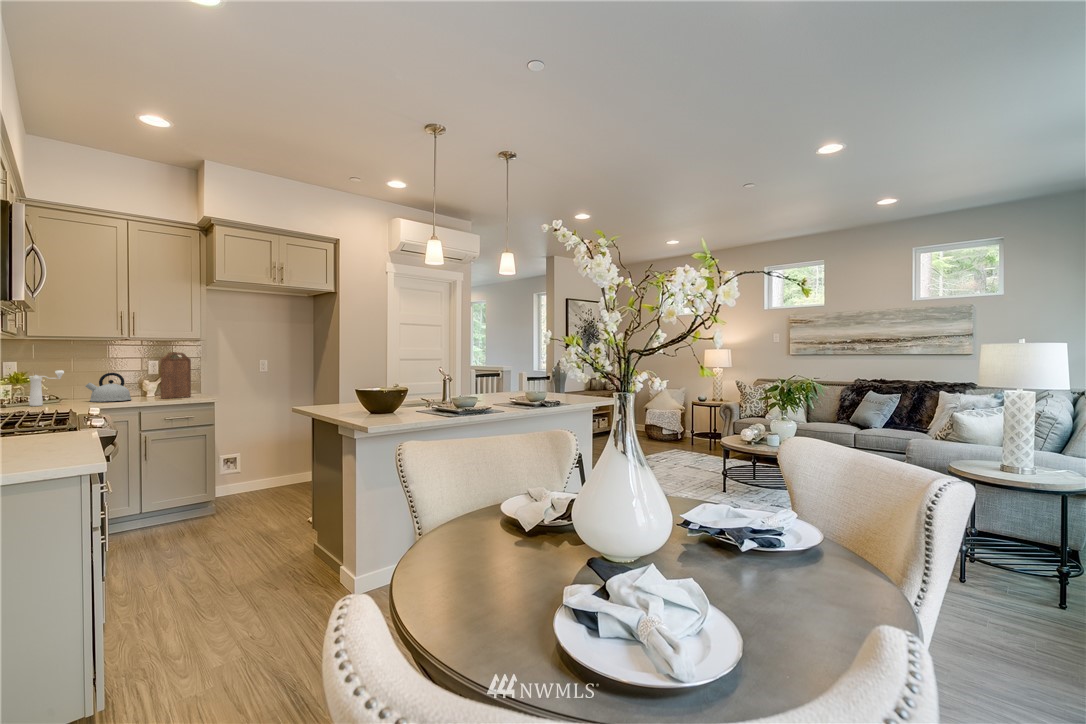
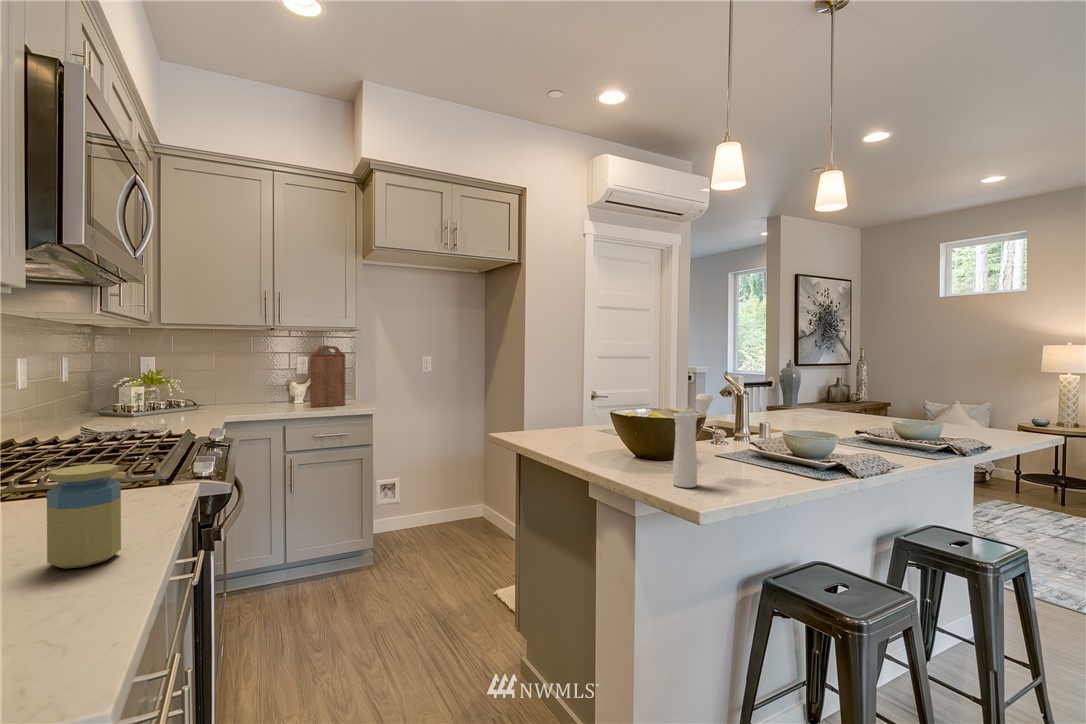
pepper mill: present [29,370,64,406] -> present [673,394,713,488]
kettle: present [85,373,131,402] -> none [224,372,277,411]
jar: none [35,408,69,451] -> present [47,464,121,569]

